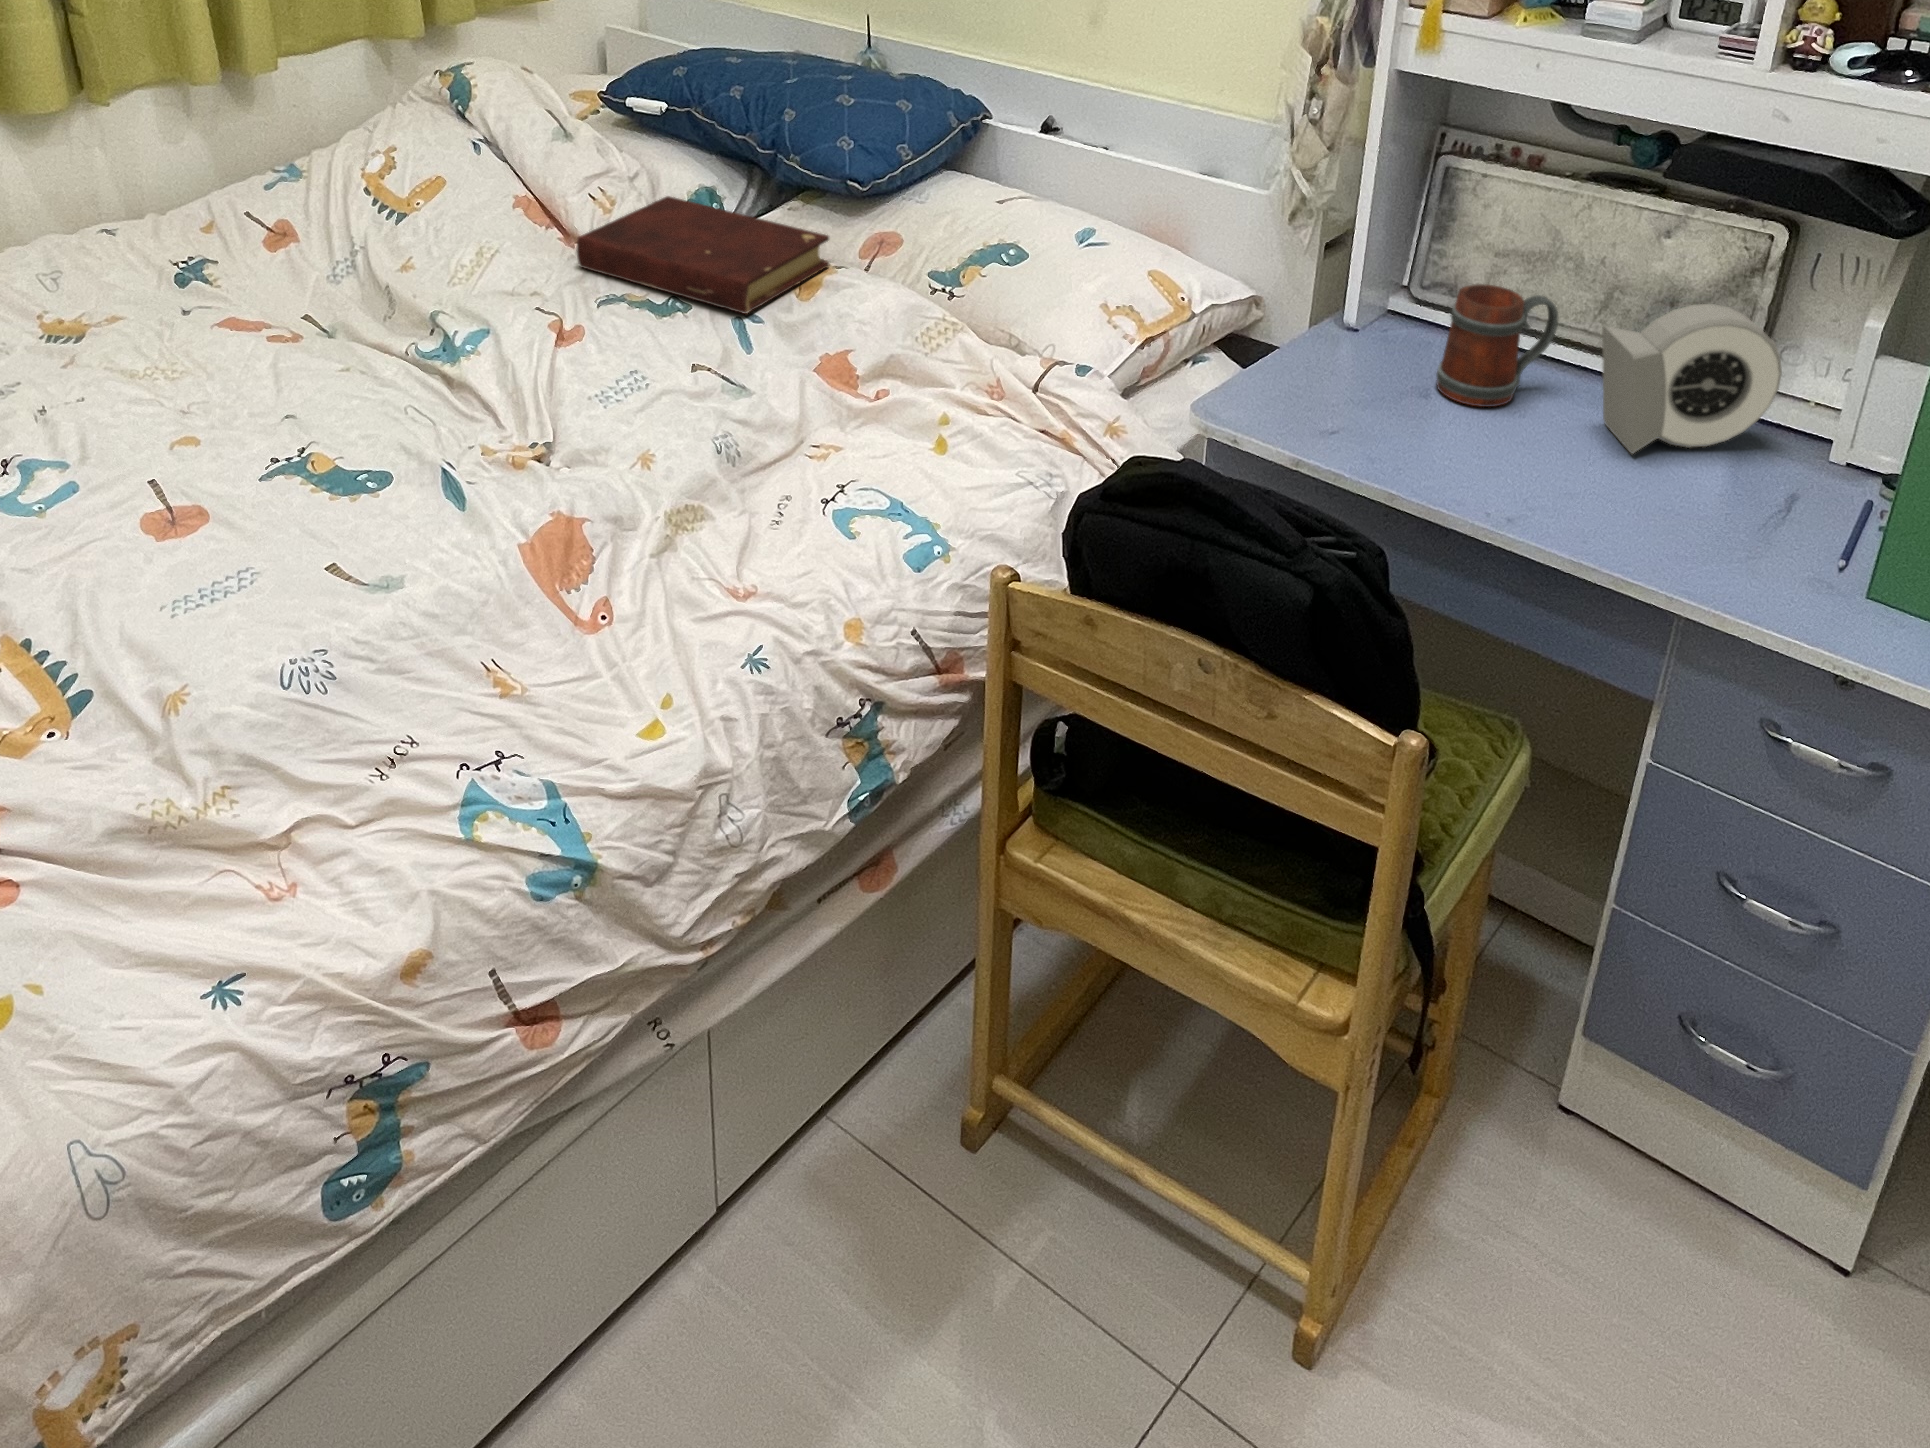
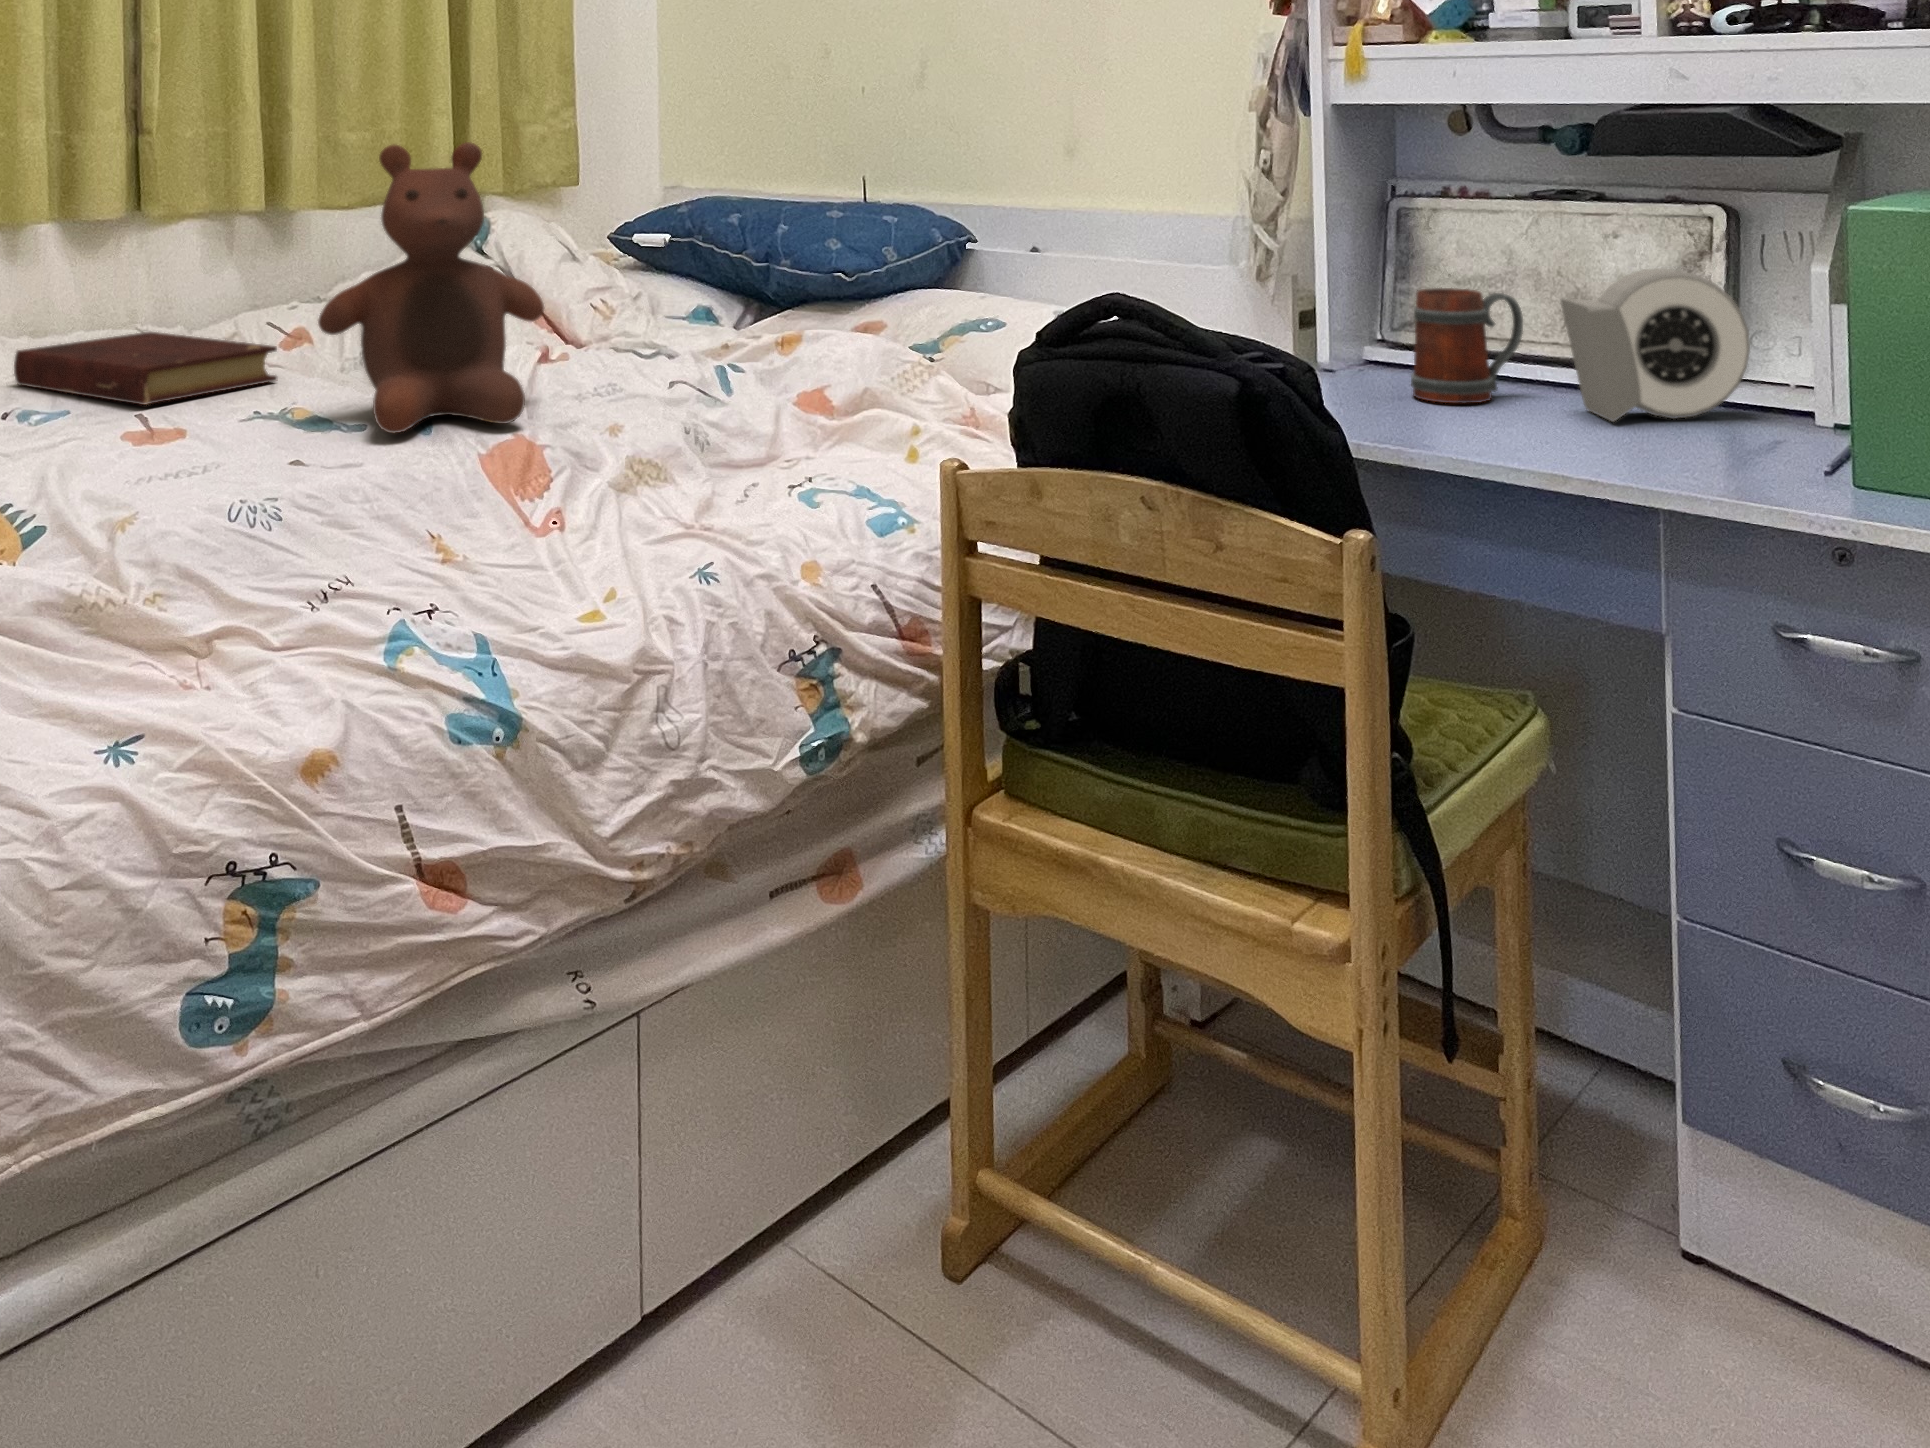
stuffed bear: none [337,127,570,449] -> present [318,142,544,433]
book: present [577,196,830,314] -> present [14,332,277,405]

